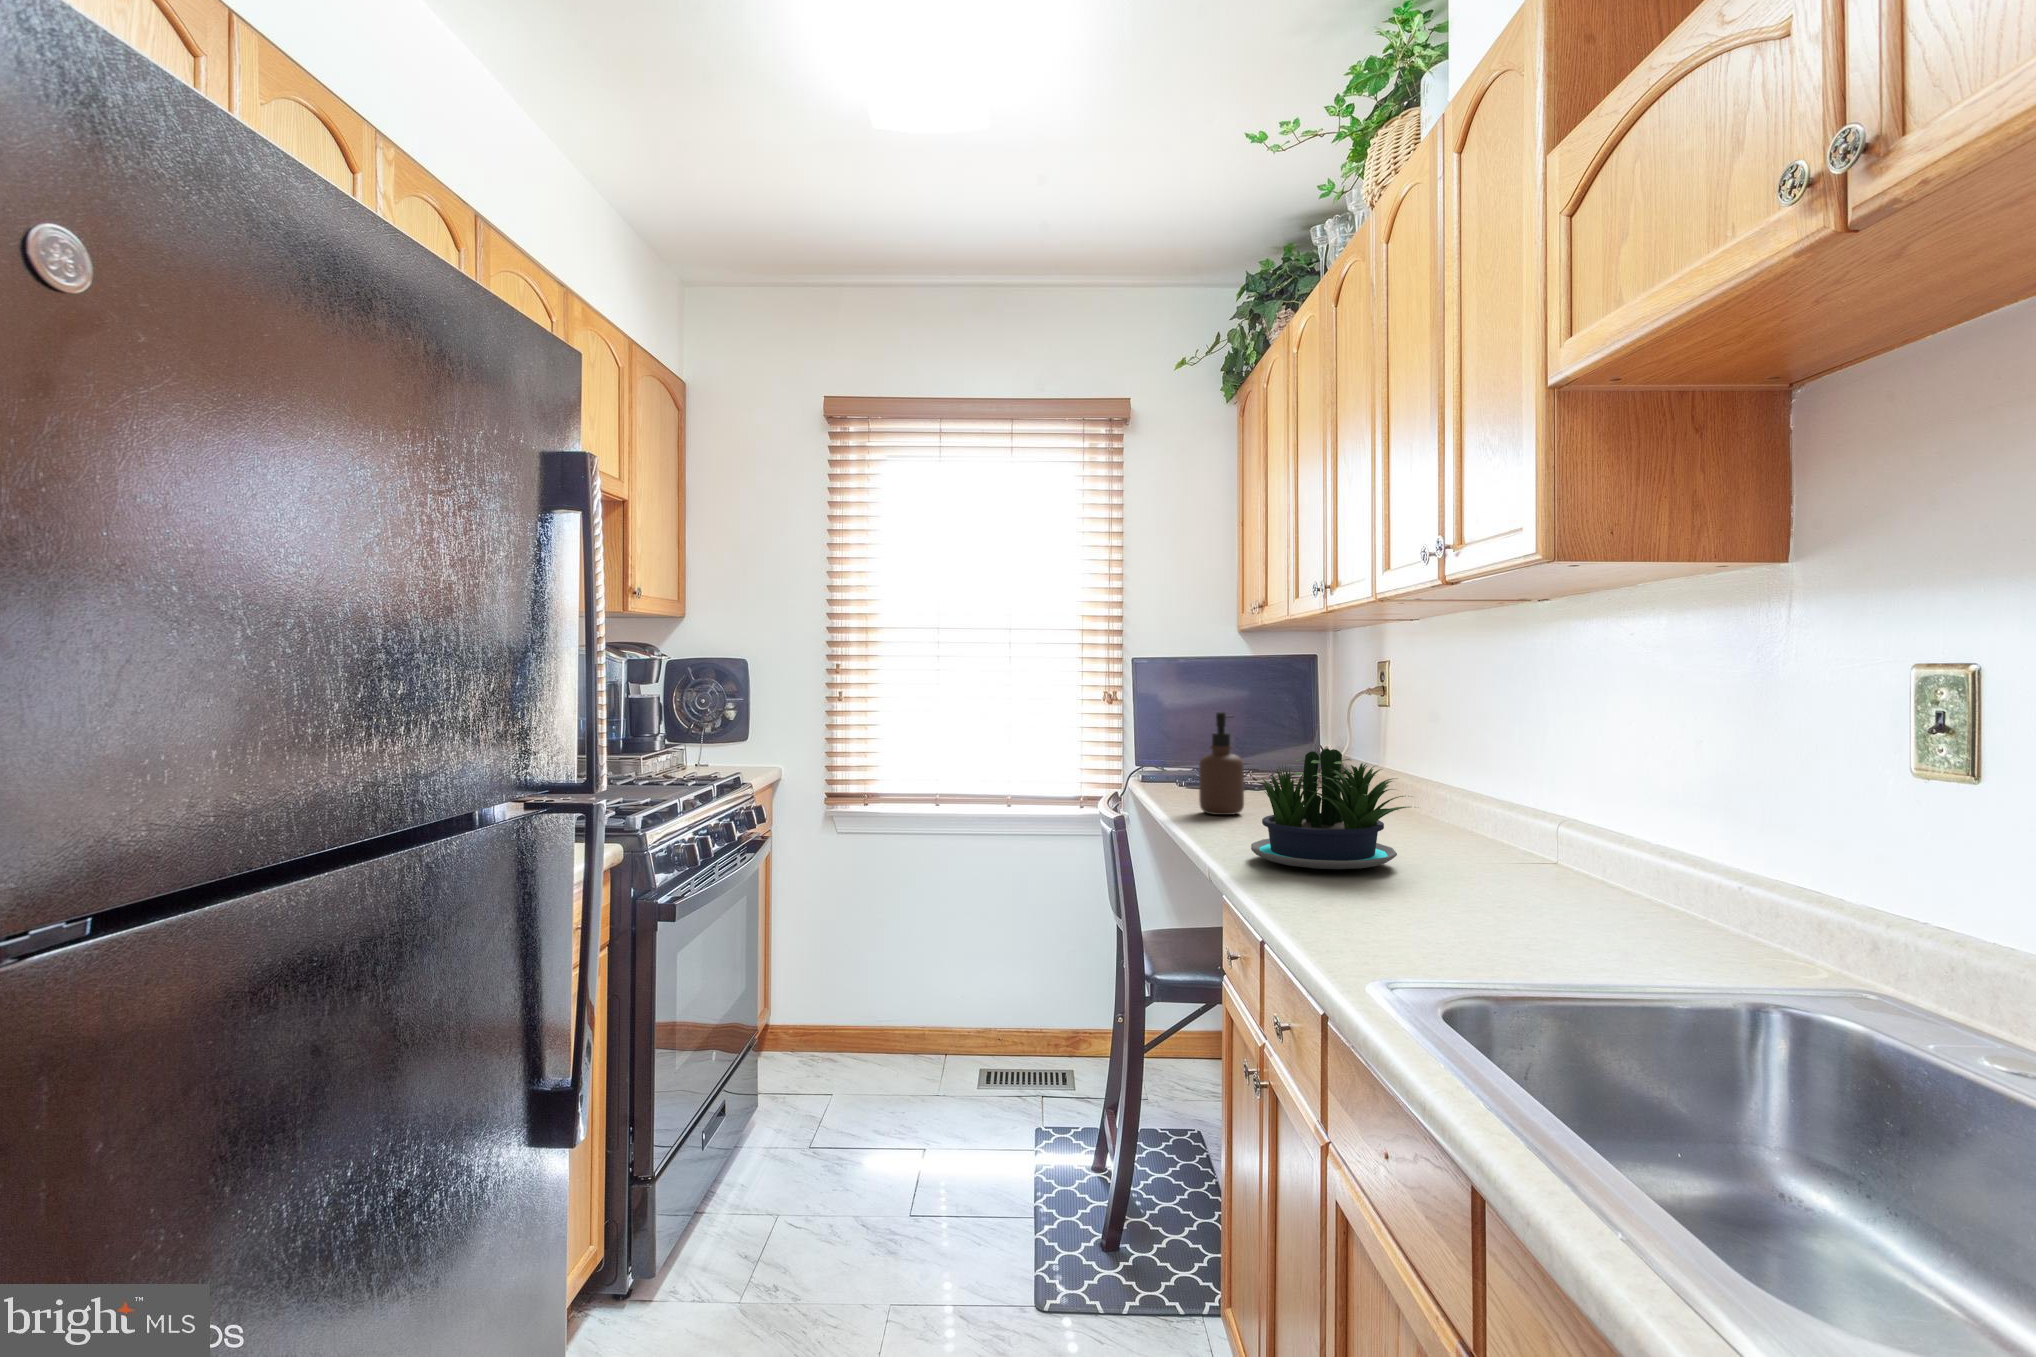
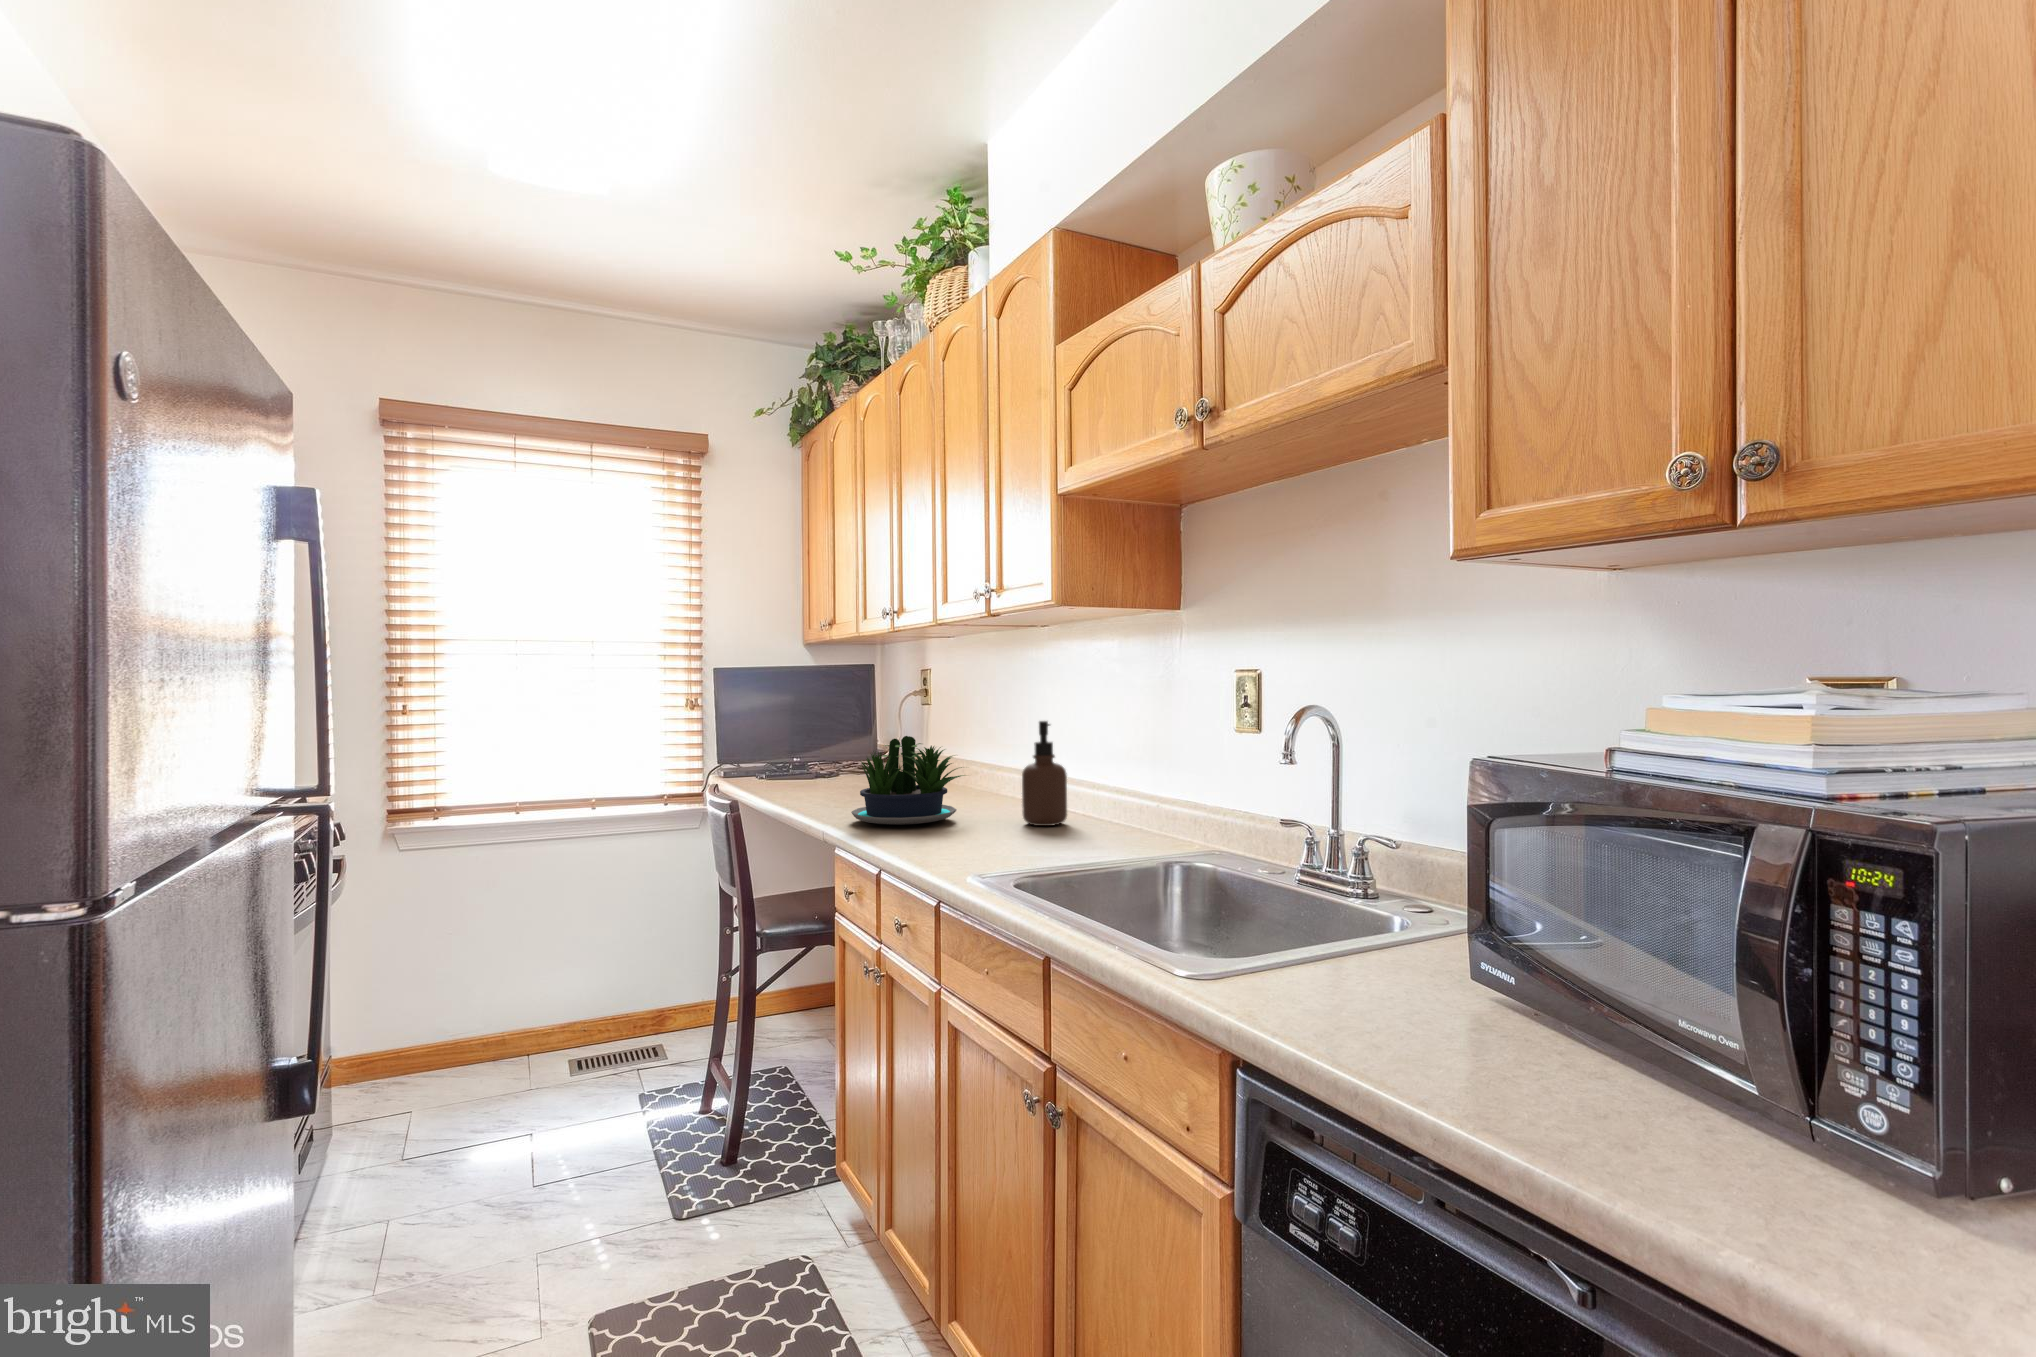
soap dispenser: present [1199,712,1244,815] -> present [1022,721,1067,826]

